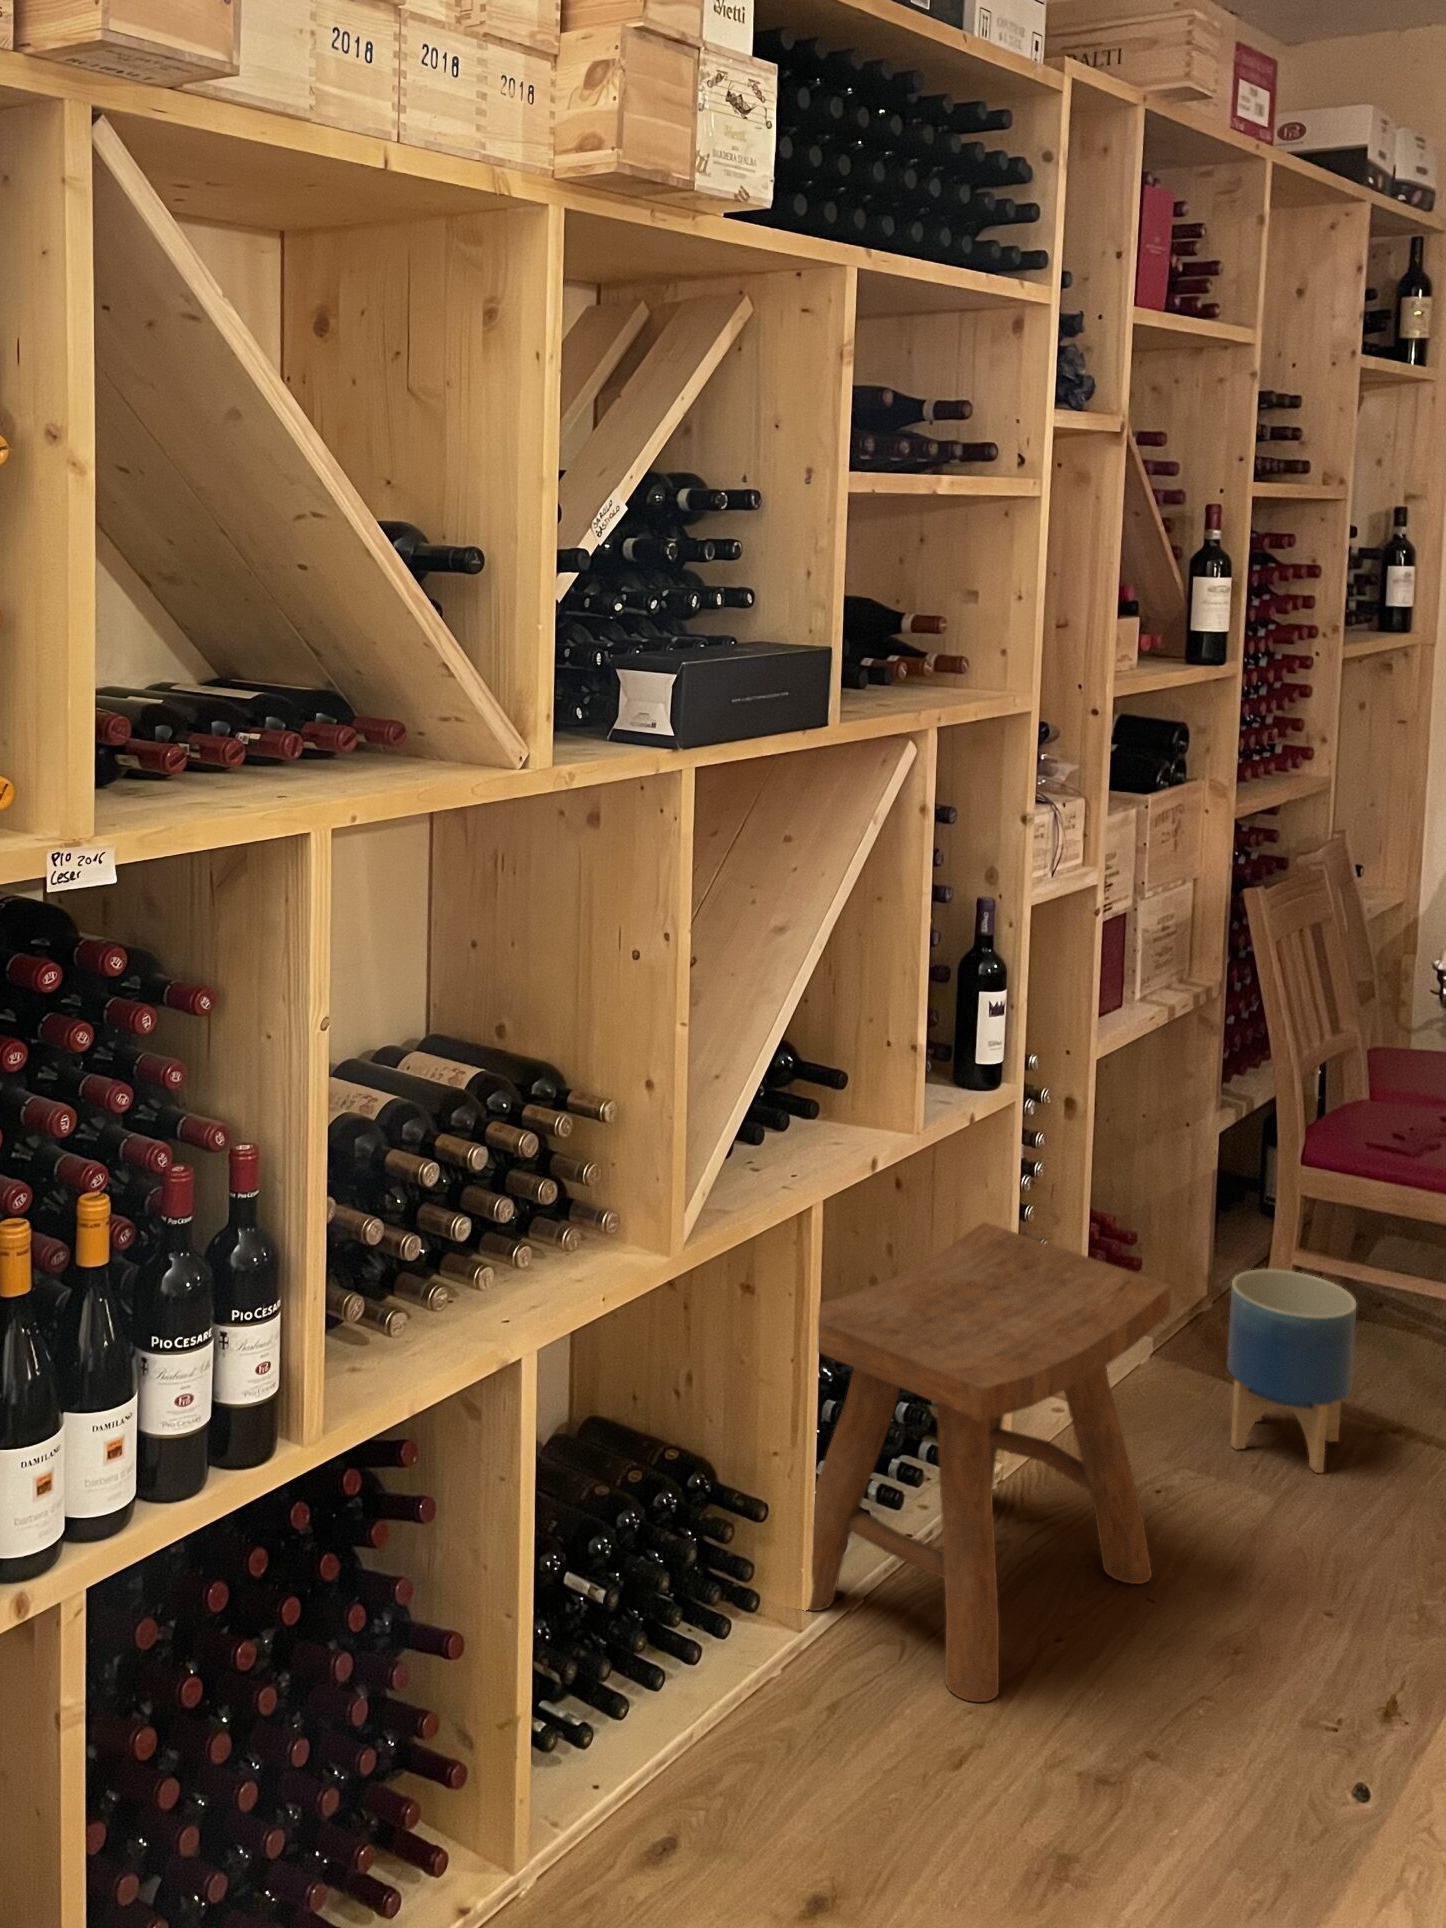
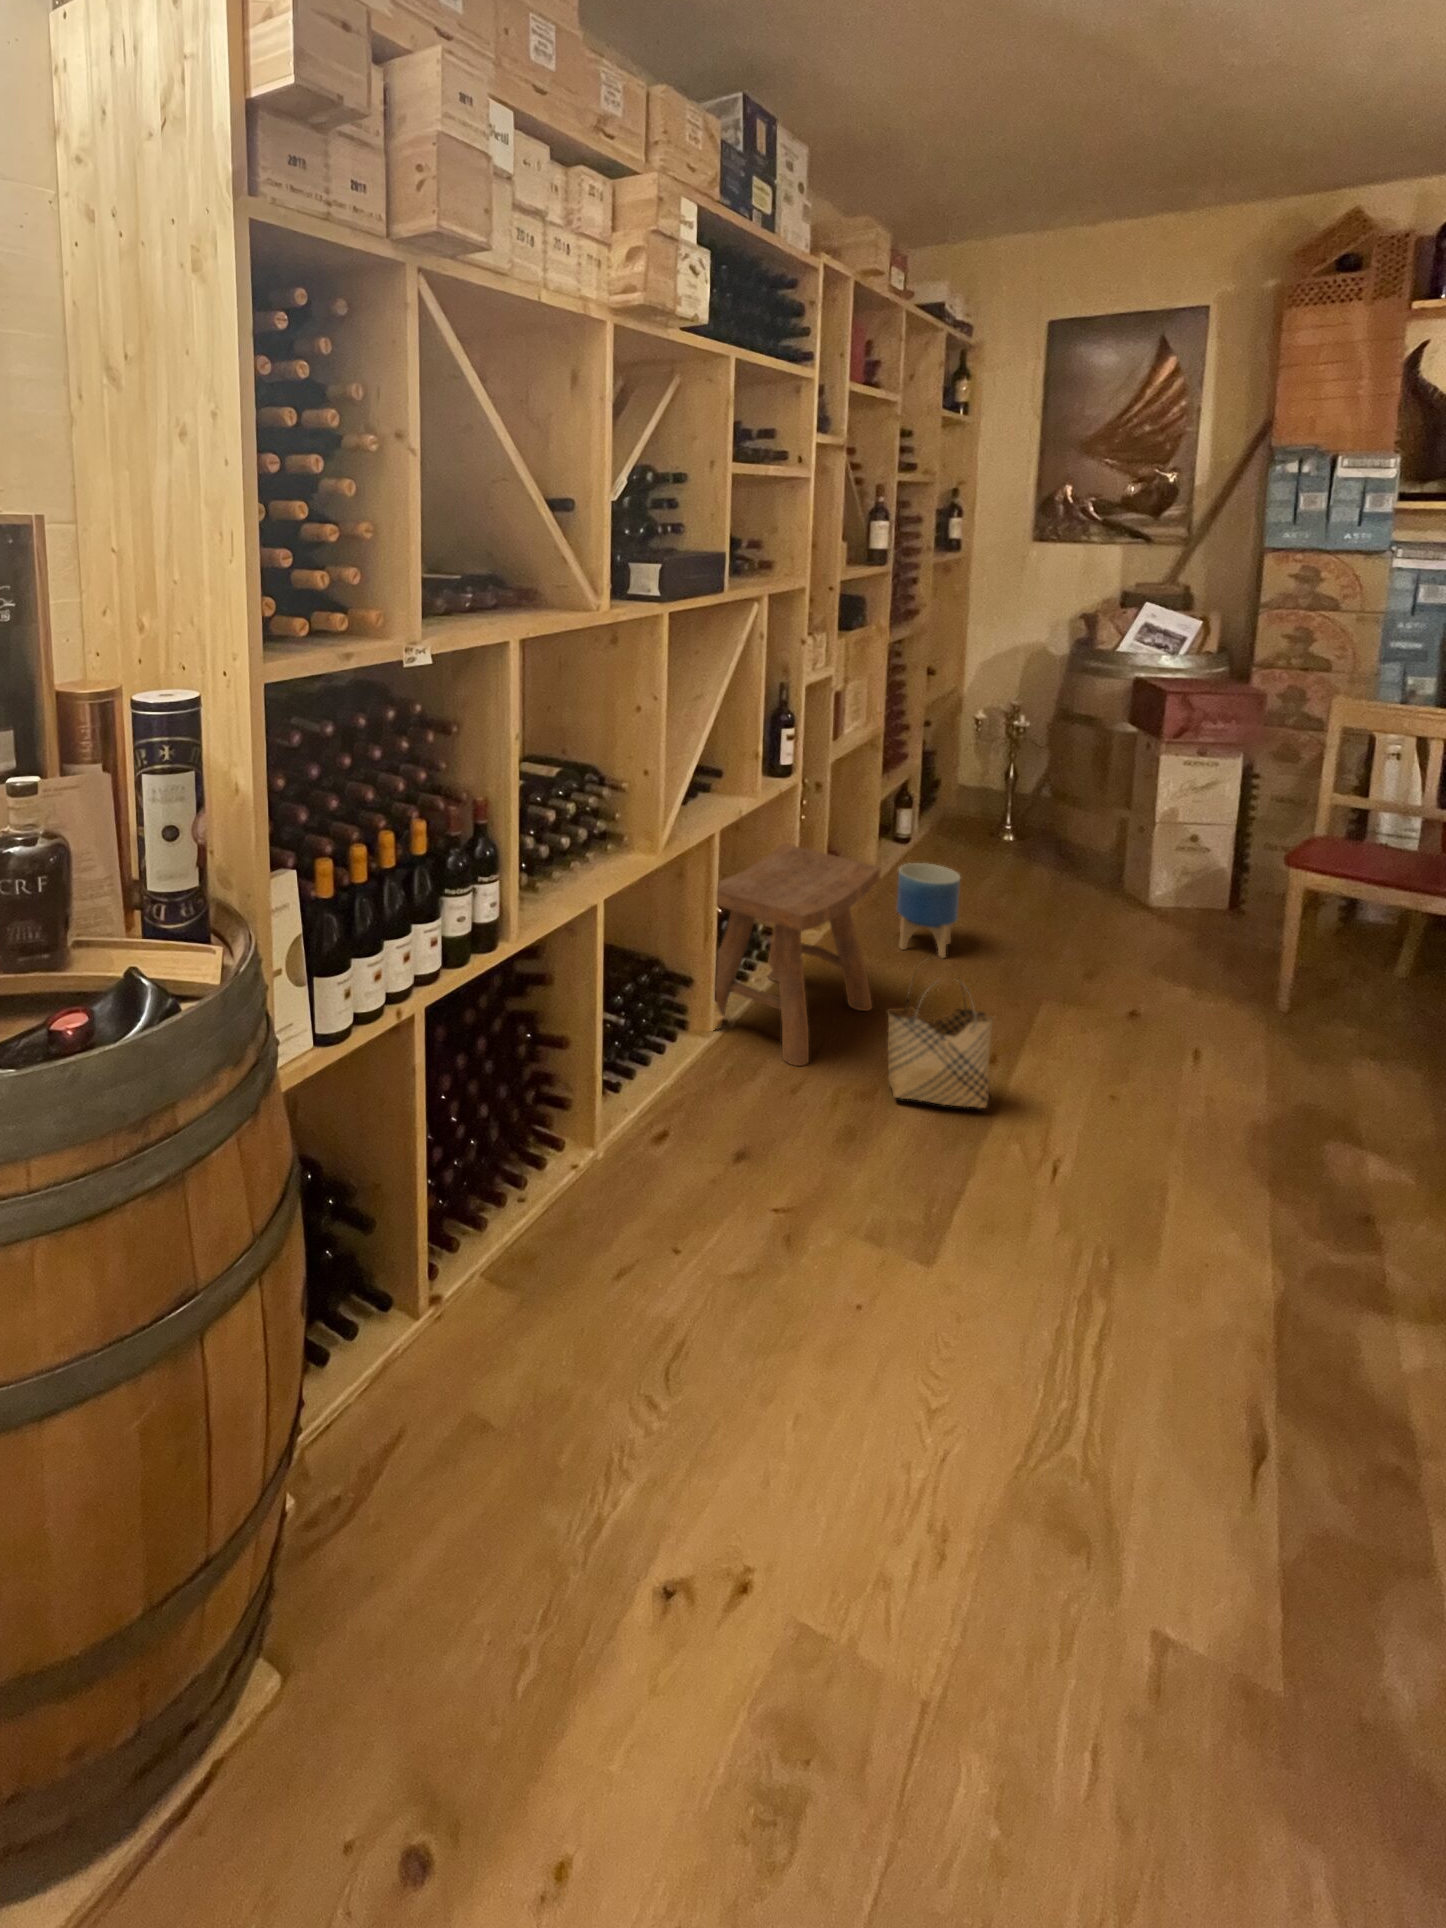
woven basket: none [1149,1489,1372,1824] -> present [887,957,993,1108]

